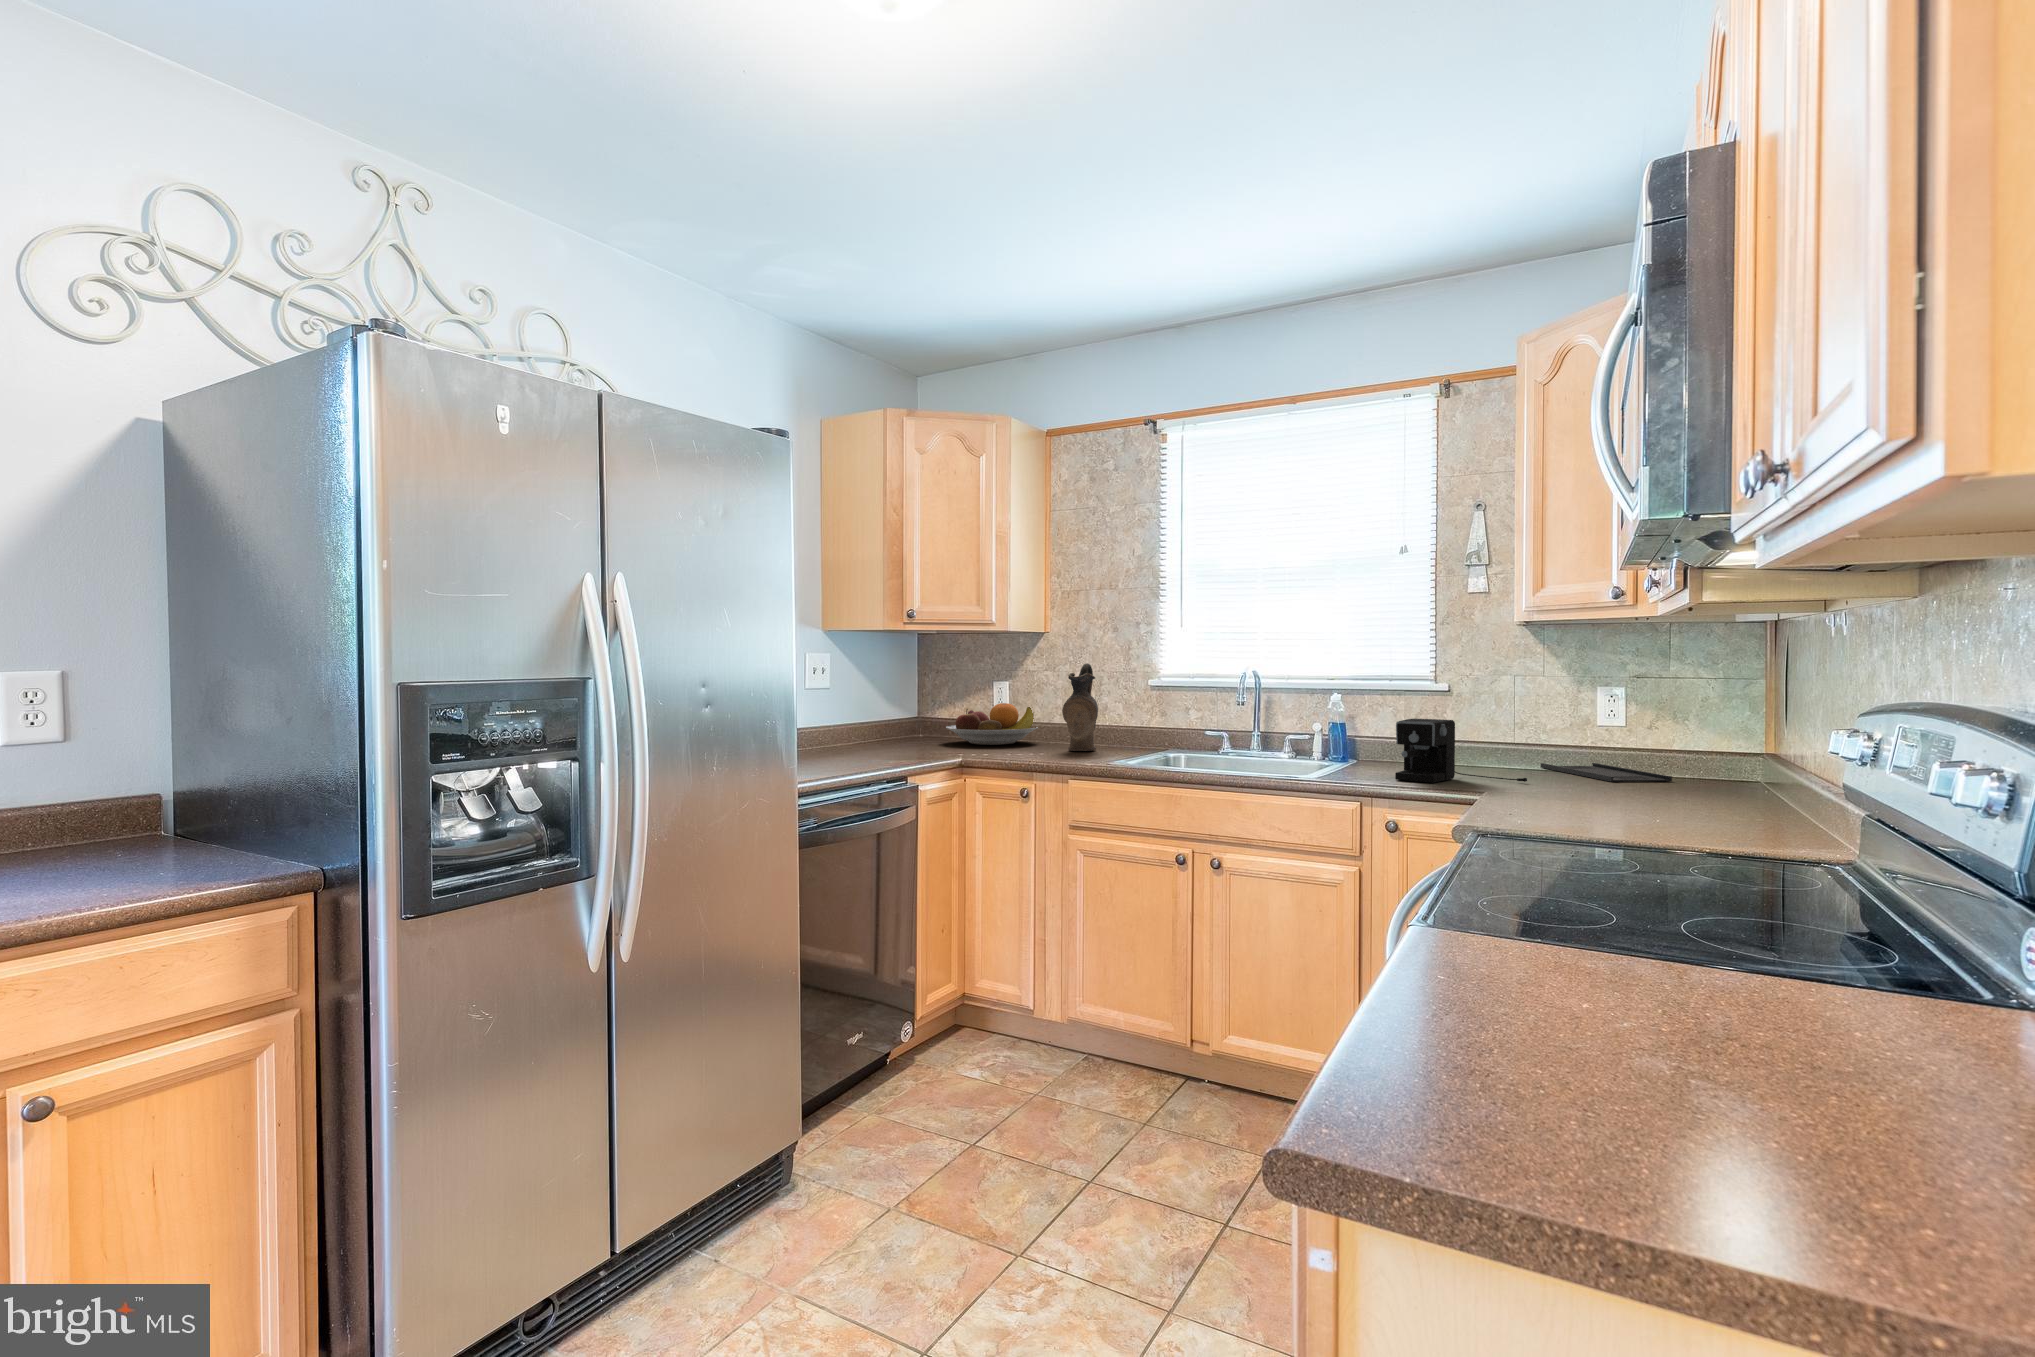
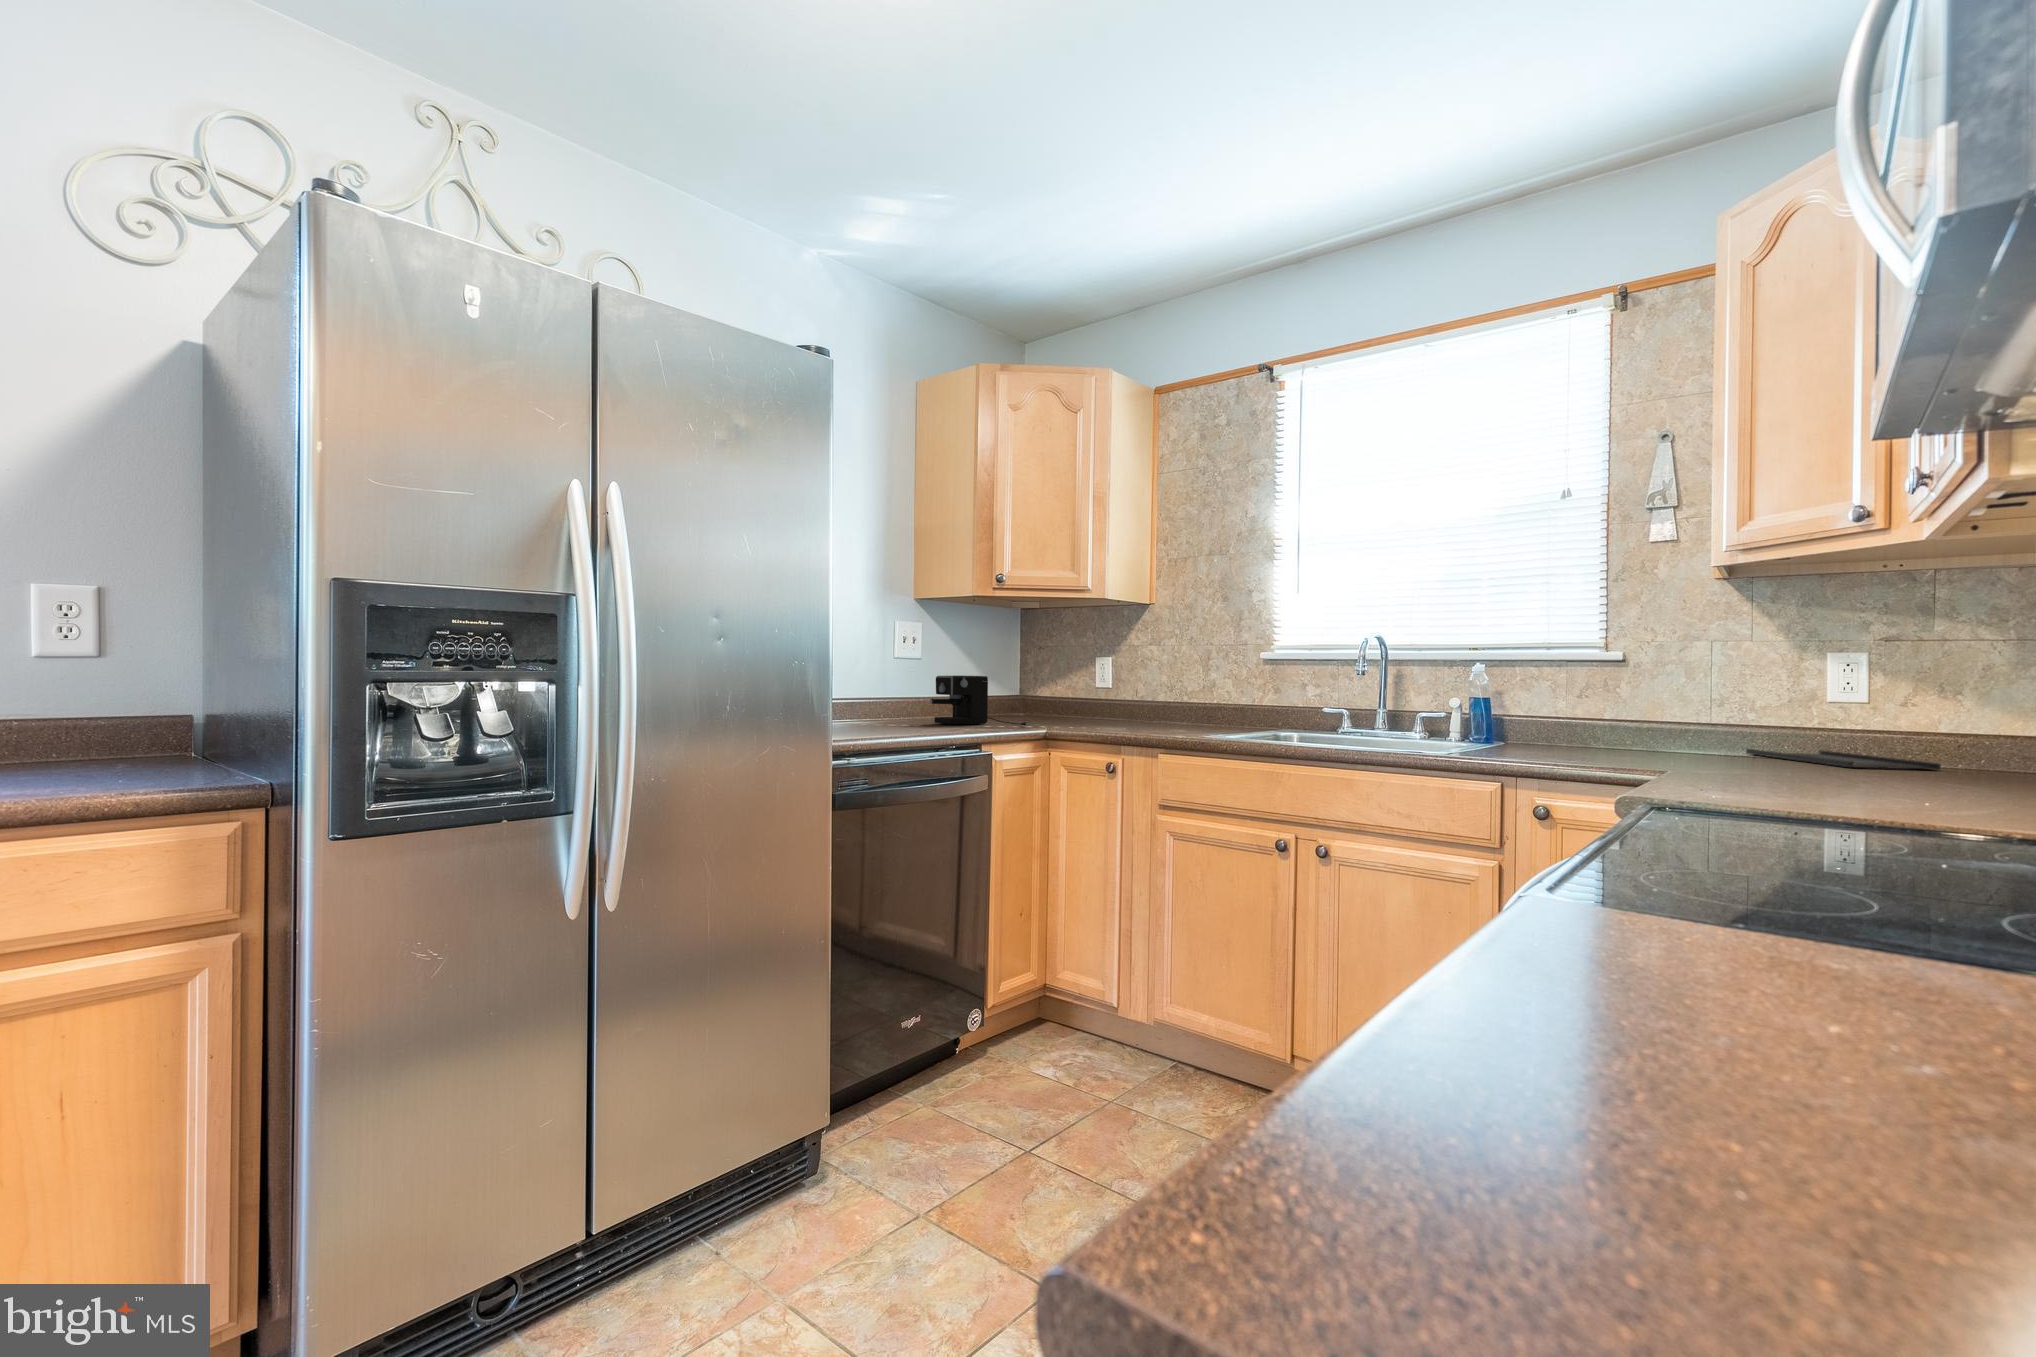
ceramic pitcher: present [1062,663,1098,751] -> none [1163,634,1203,728]
fruit bowl: present [946,703,1038,745] -> none [1045,679,1143,722]
coffee maker: present [1395,719,1527,783] -> present [930,676,1026,725]

